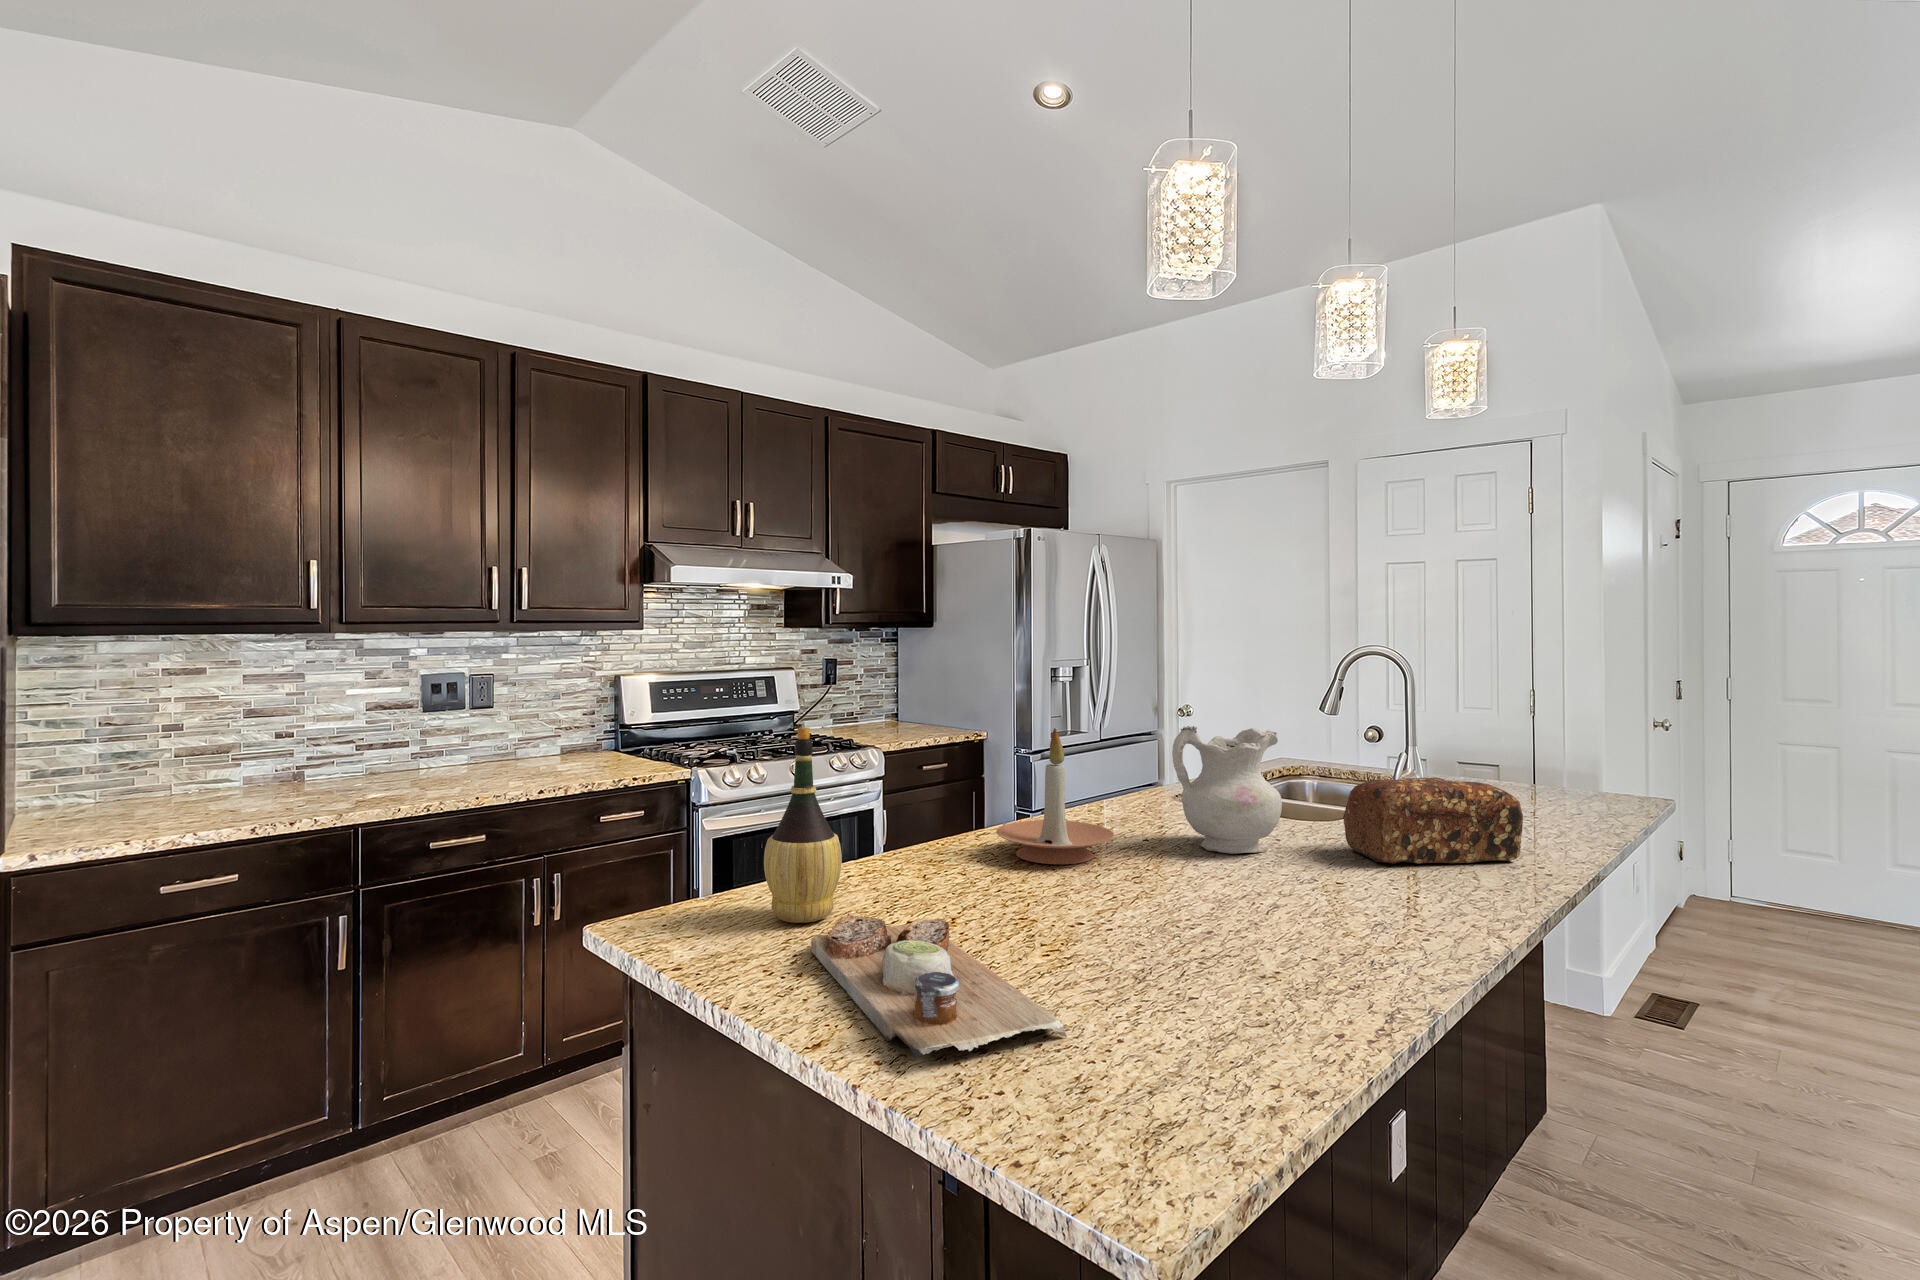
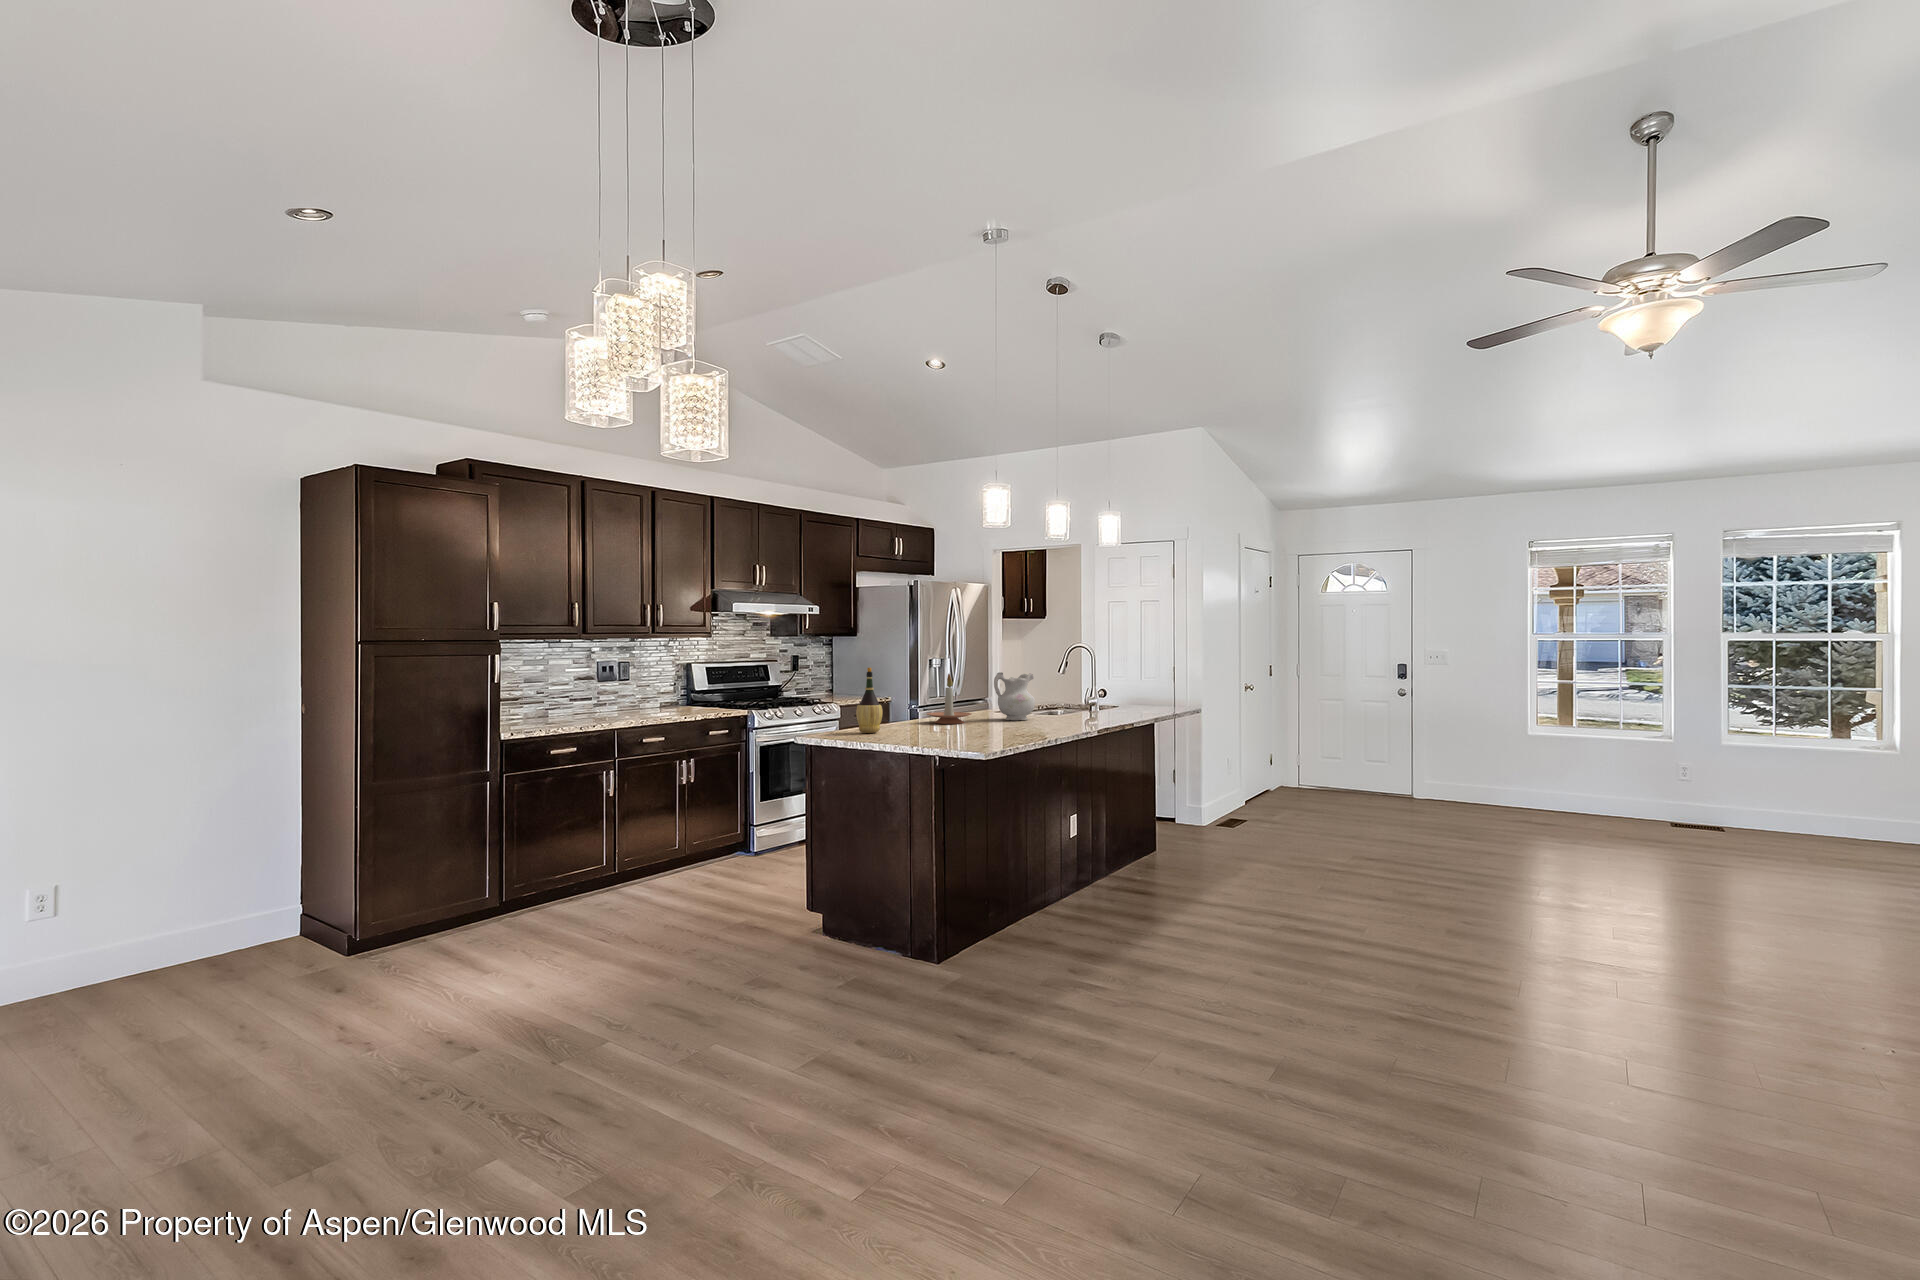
bread loaf: present [1343,777,1523,864] -> none [1058,691,1118,720]
cutting board: present [810,913,1067,1060] -> none [880,724,964,741]

